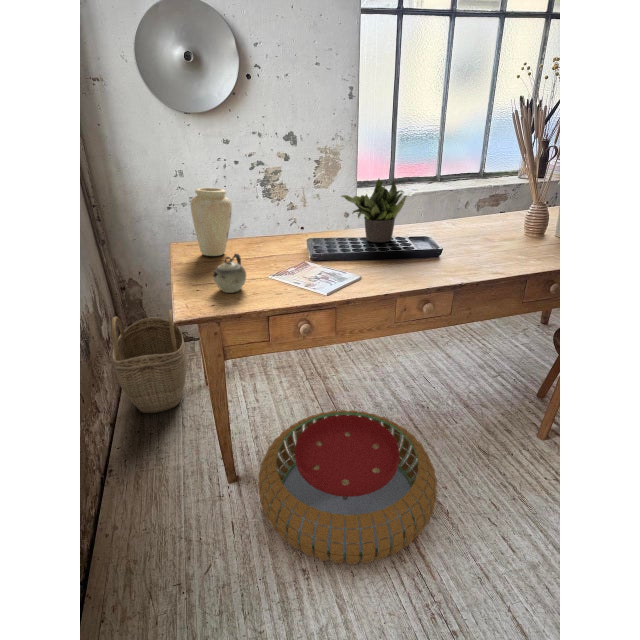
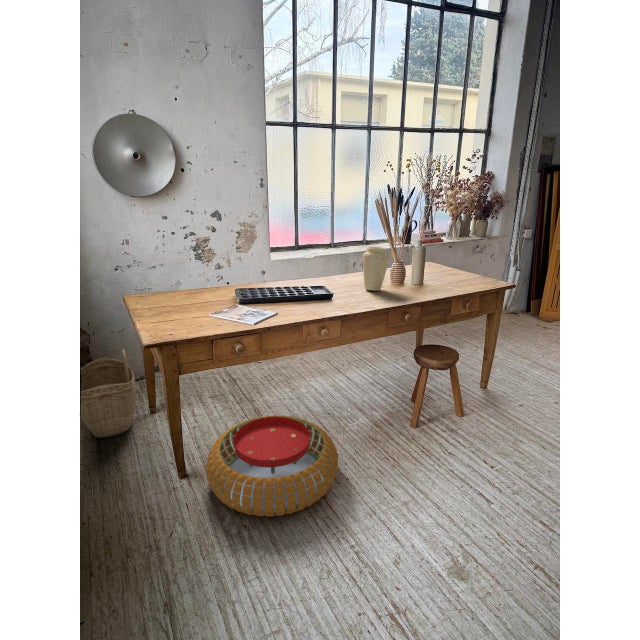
potted plant: present [341,179,407,242] -> none [258,245,307,290]
vase: present [191,188,232,256] -> present [363,247,389,291]
teapot: present [213,254,246,293] -> none [170,298,195,326]

